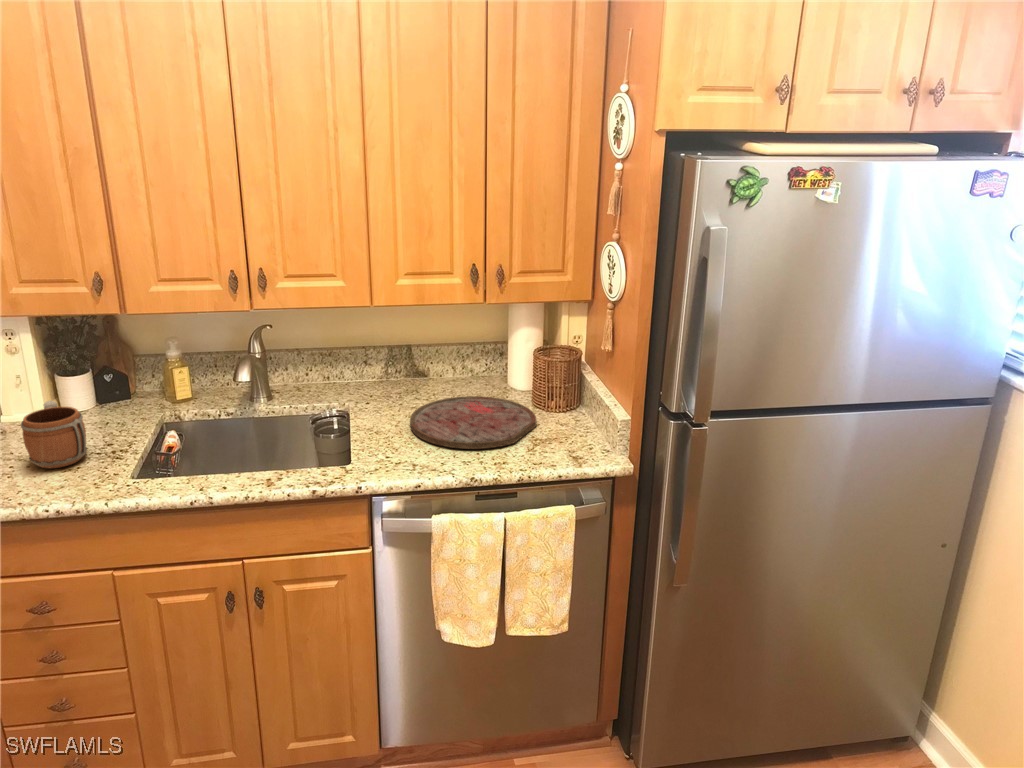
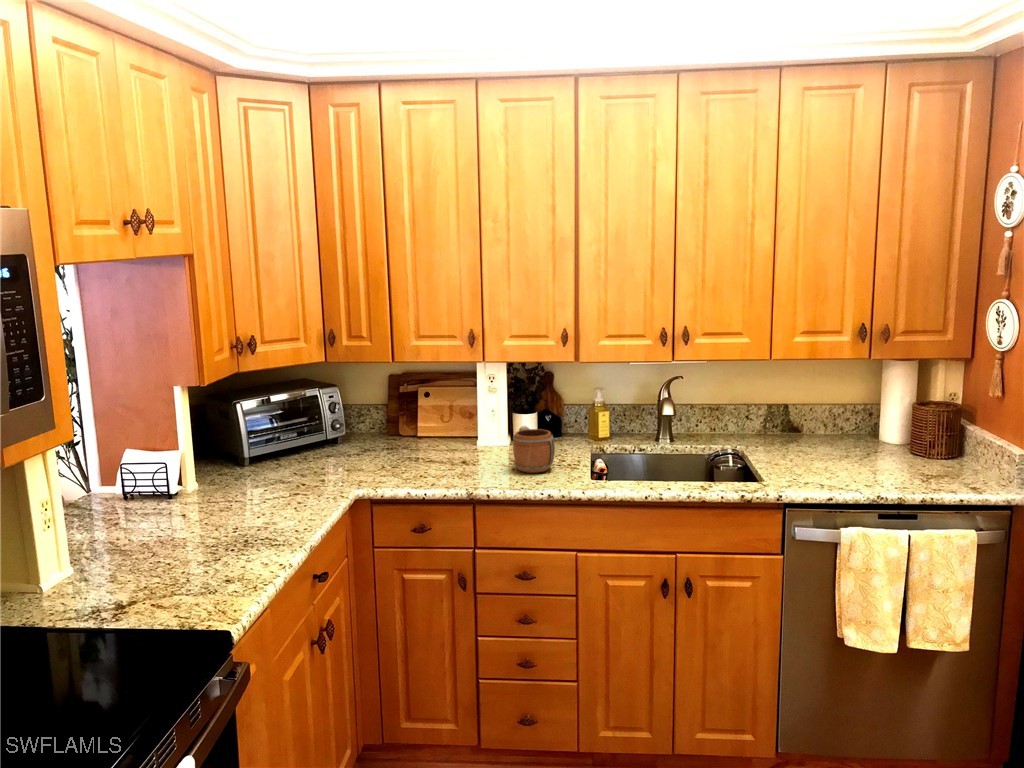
cutting board: present [410,396,536,449] -> none [803,445,924,478]

